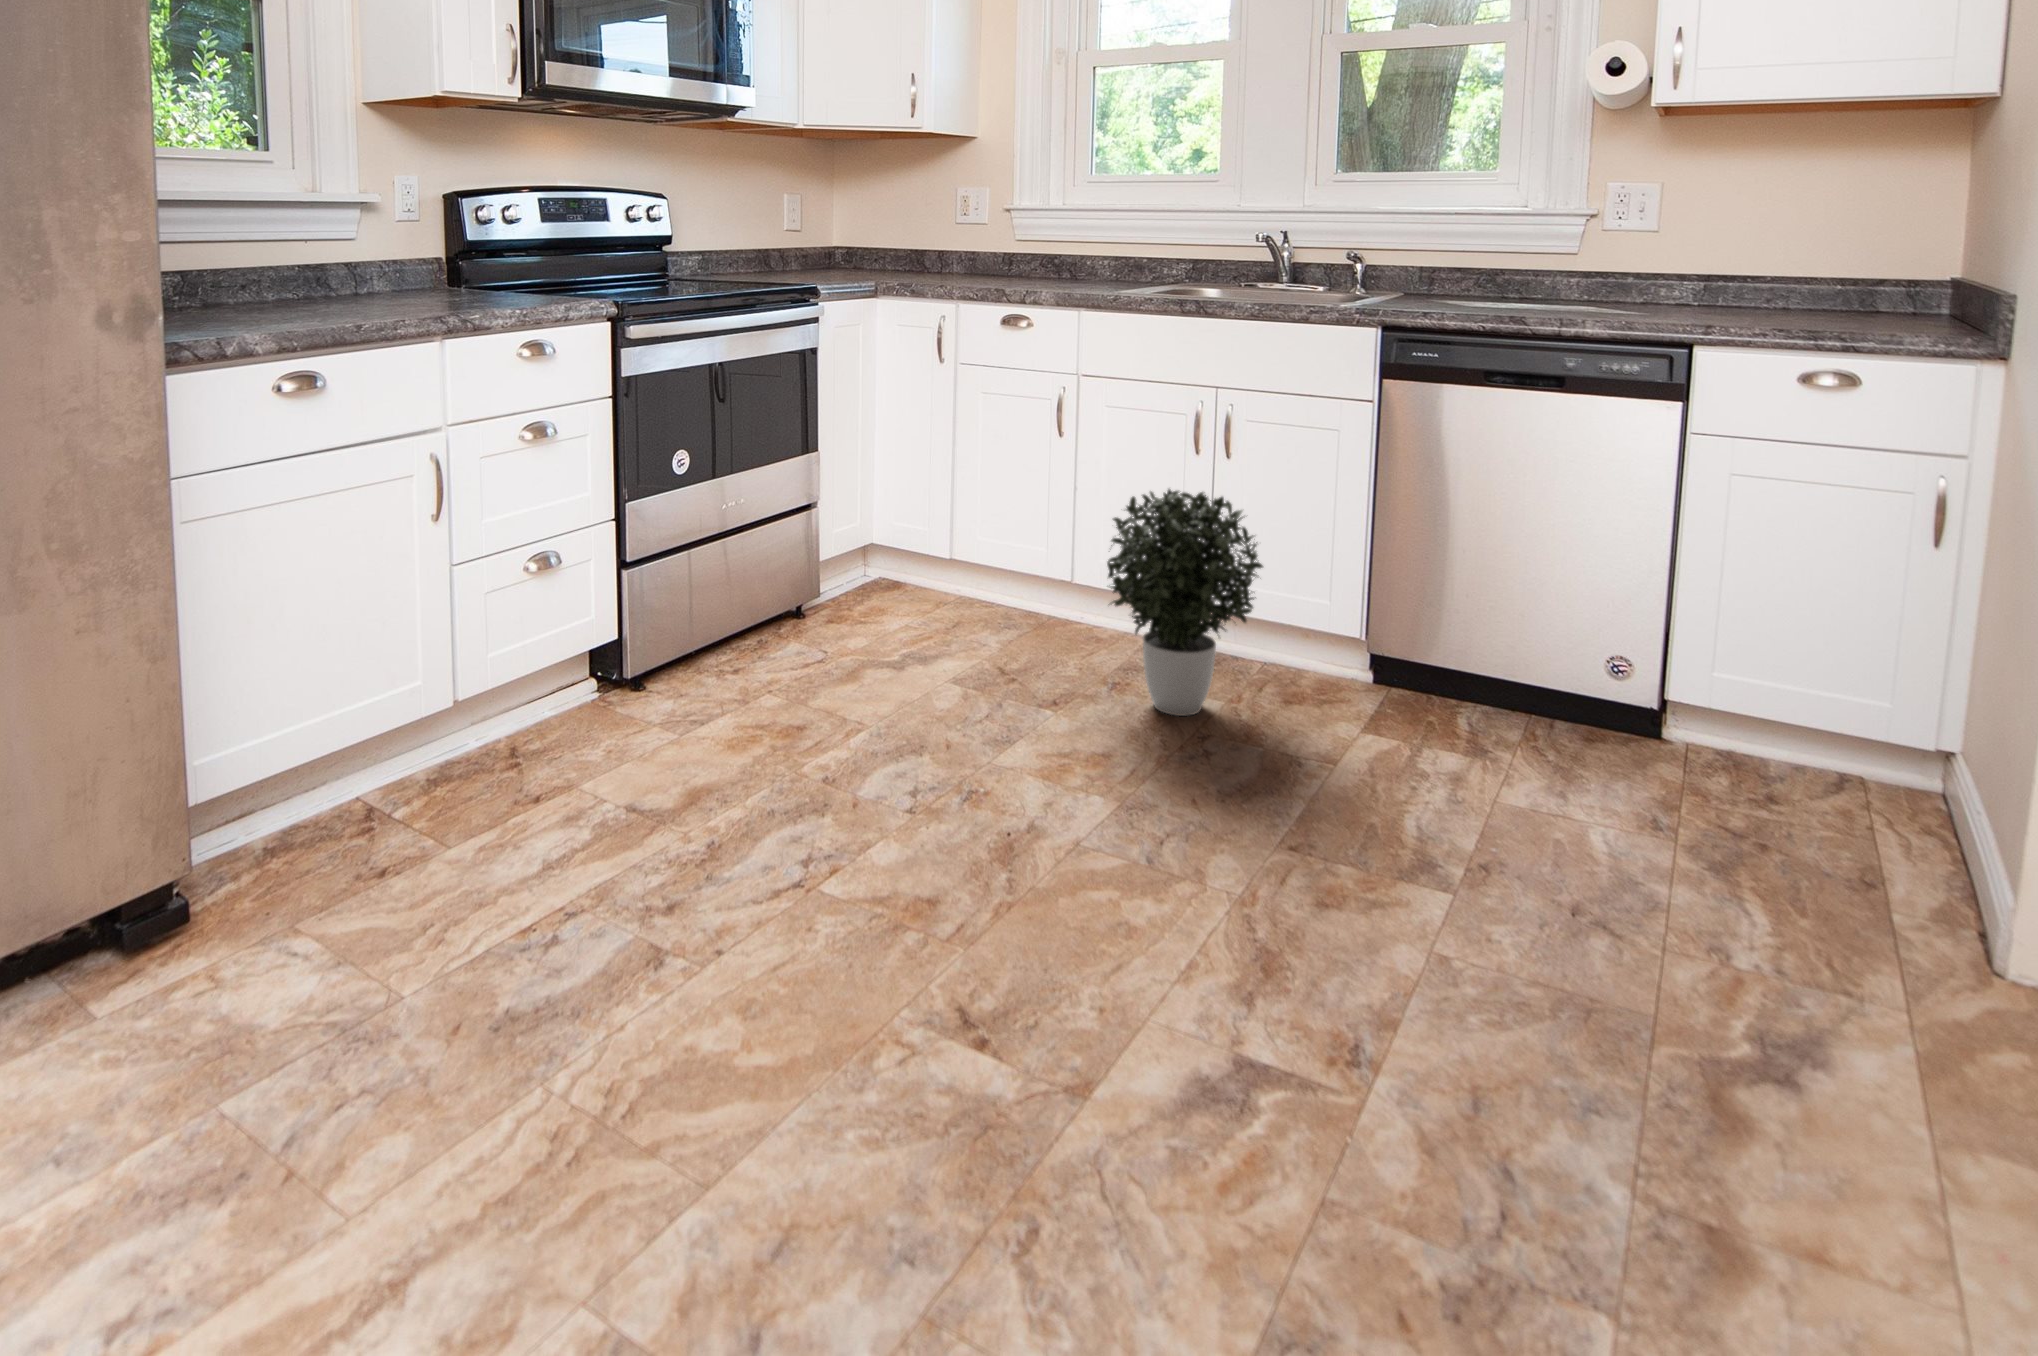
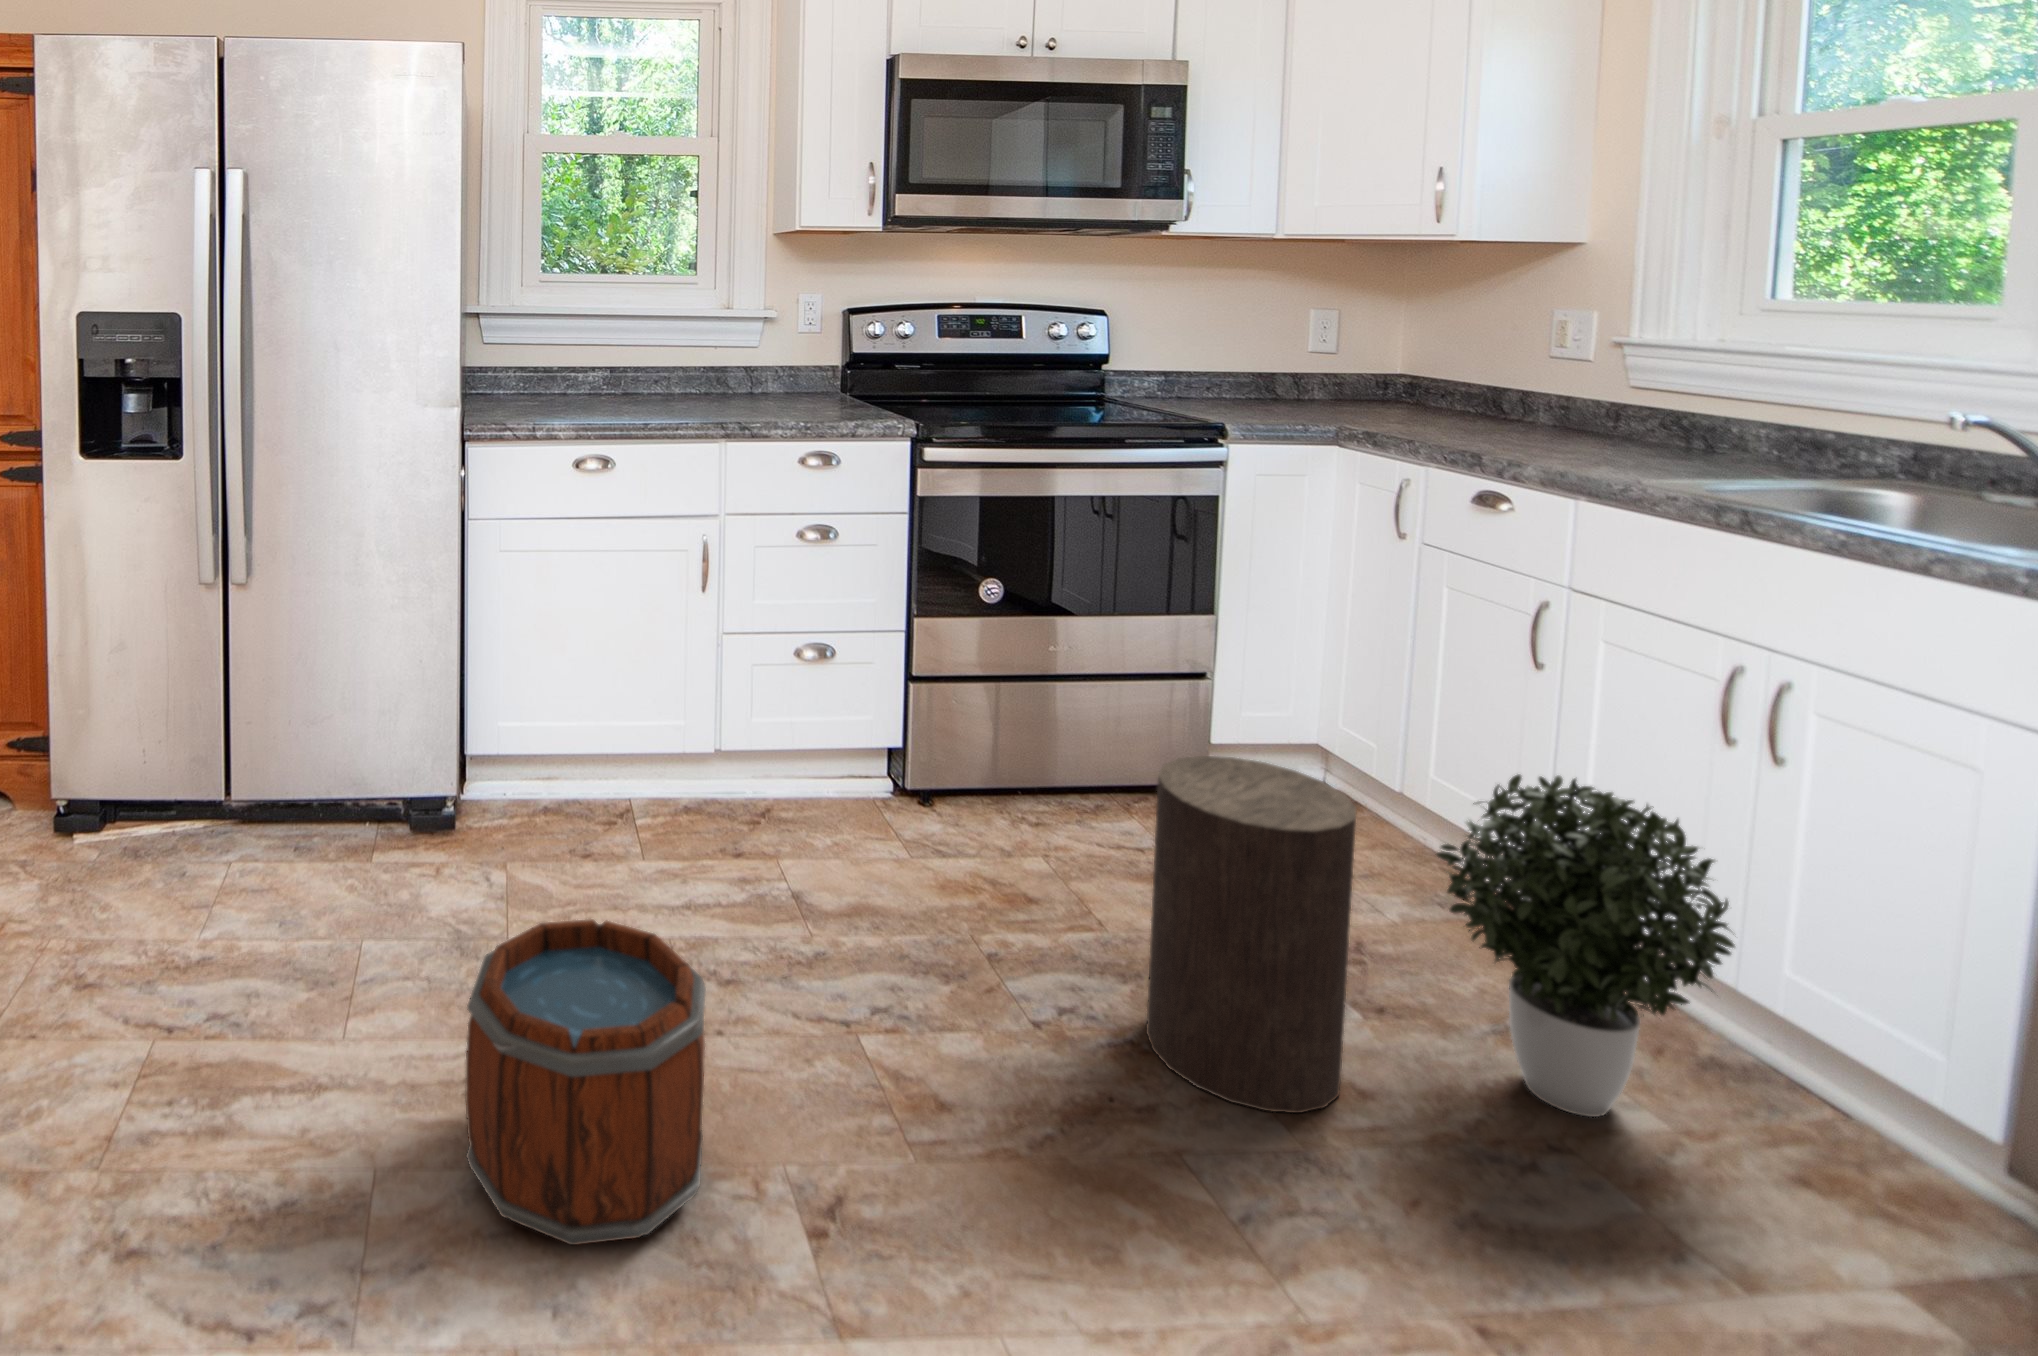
stool: none [966,530,1112,799] -> present [1146,756,1356,1113]
bucket: none [611,847,899,1237] -> present [466,919,706,1245]

